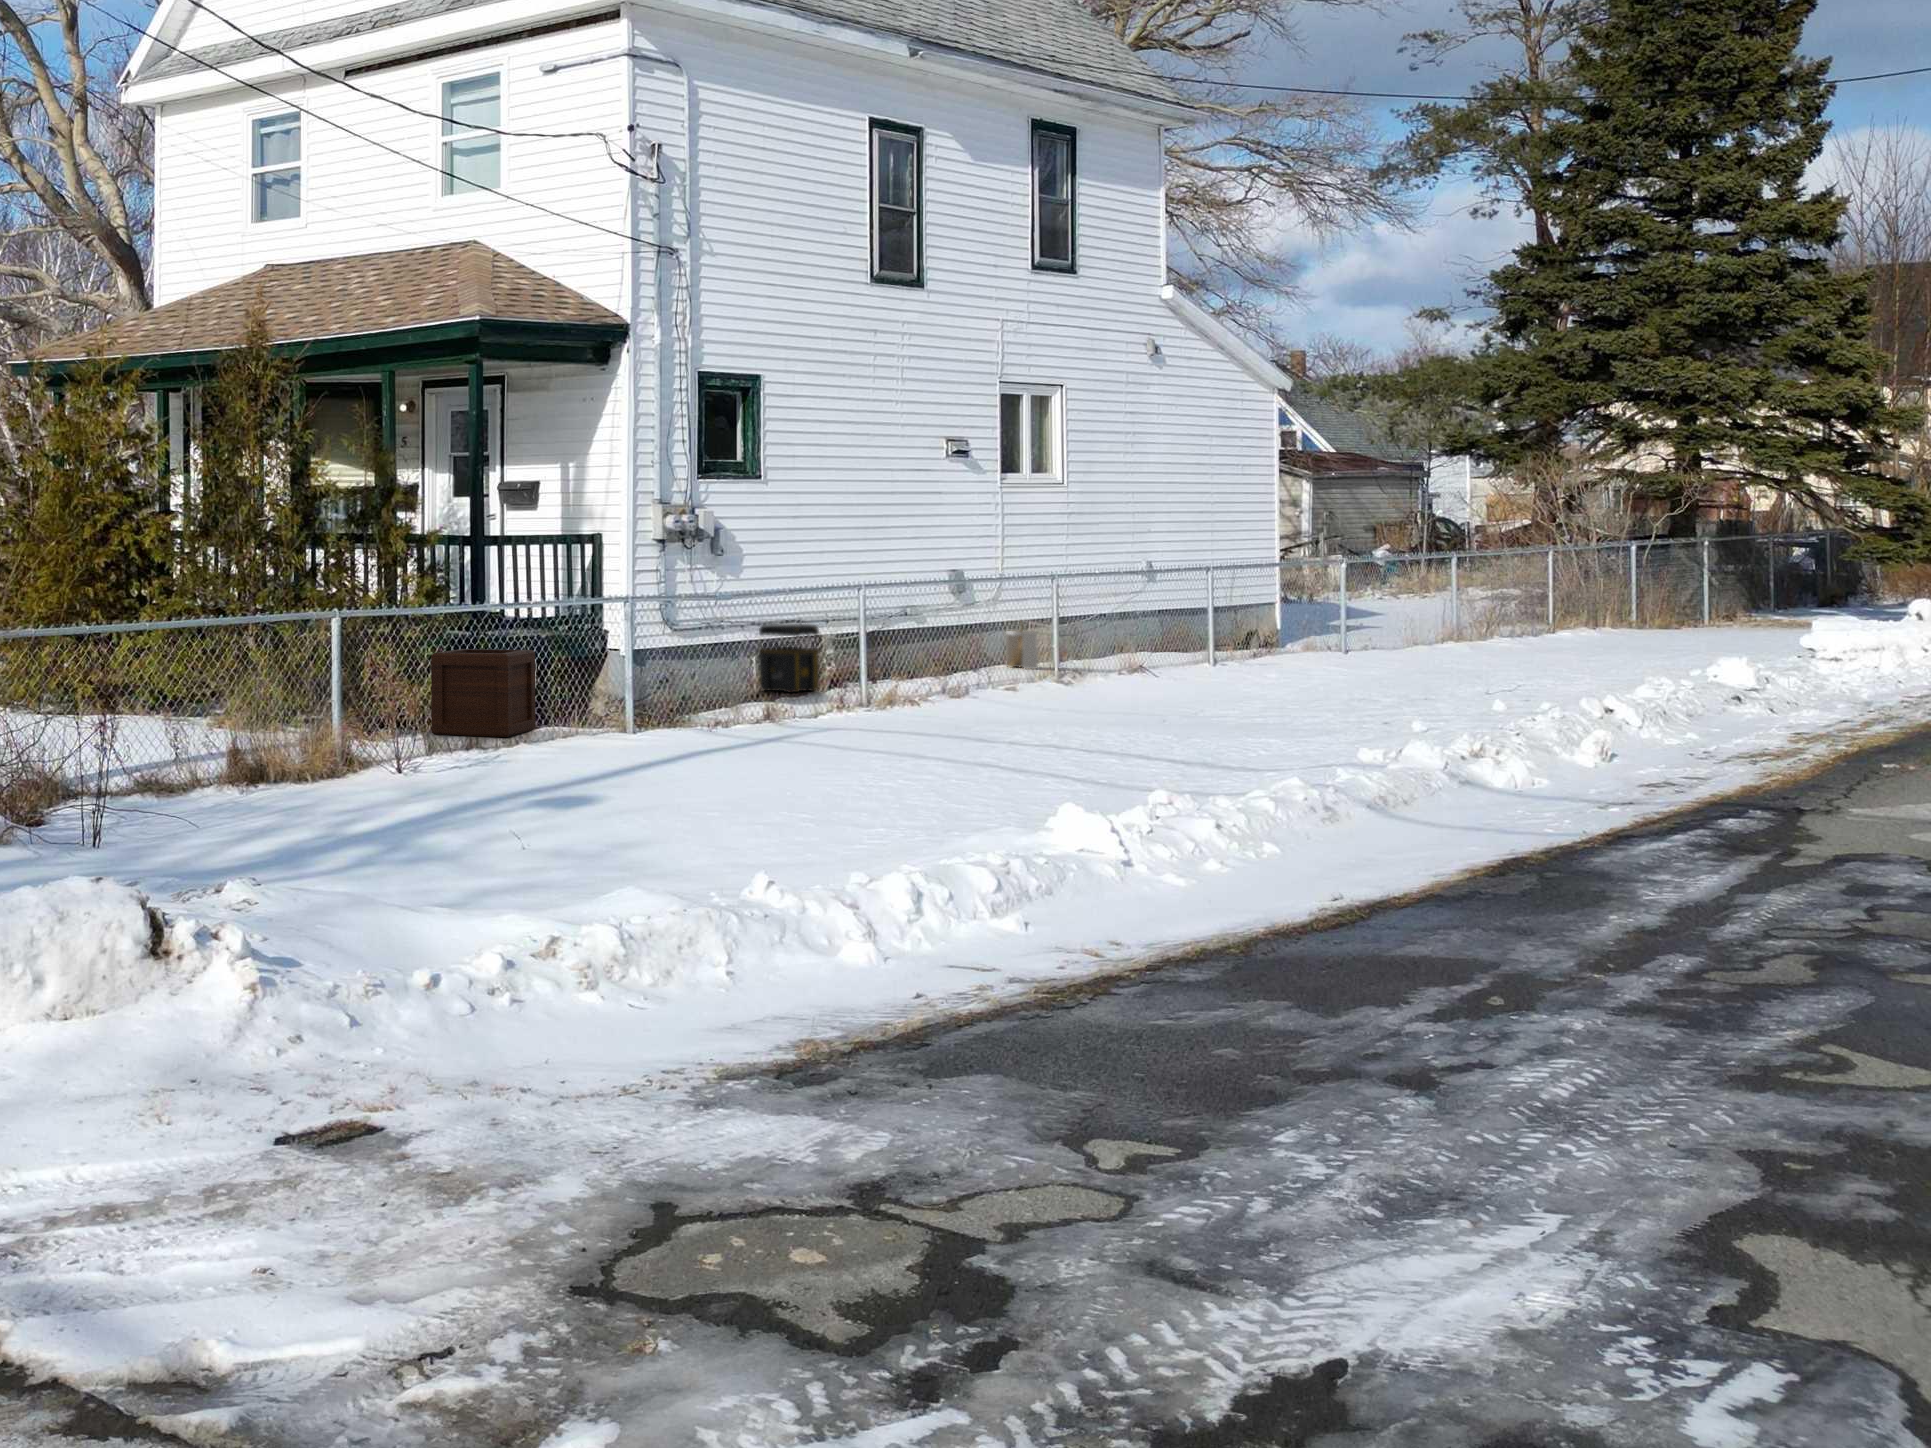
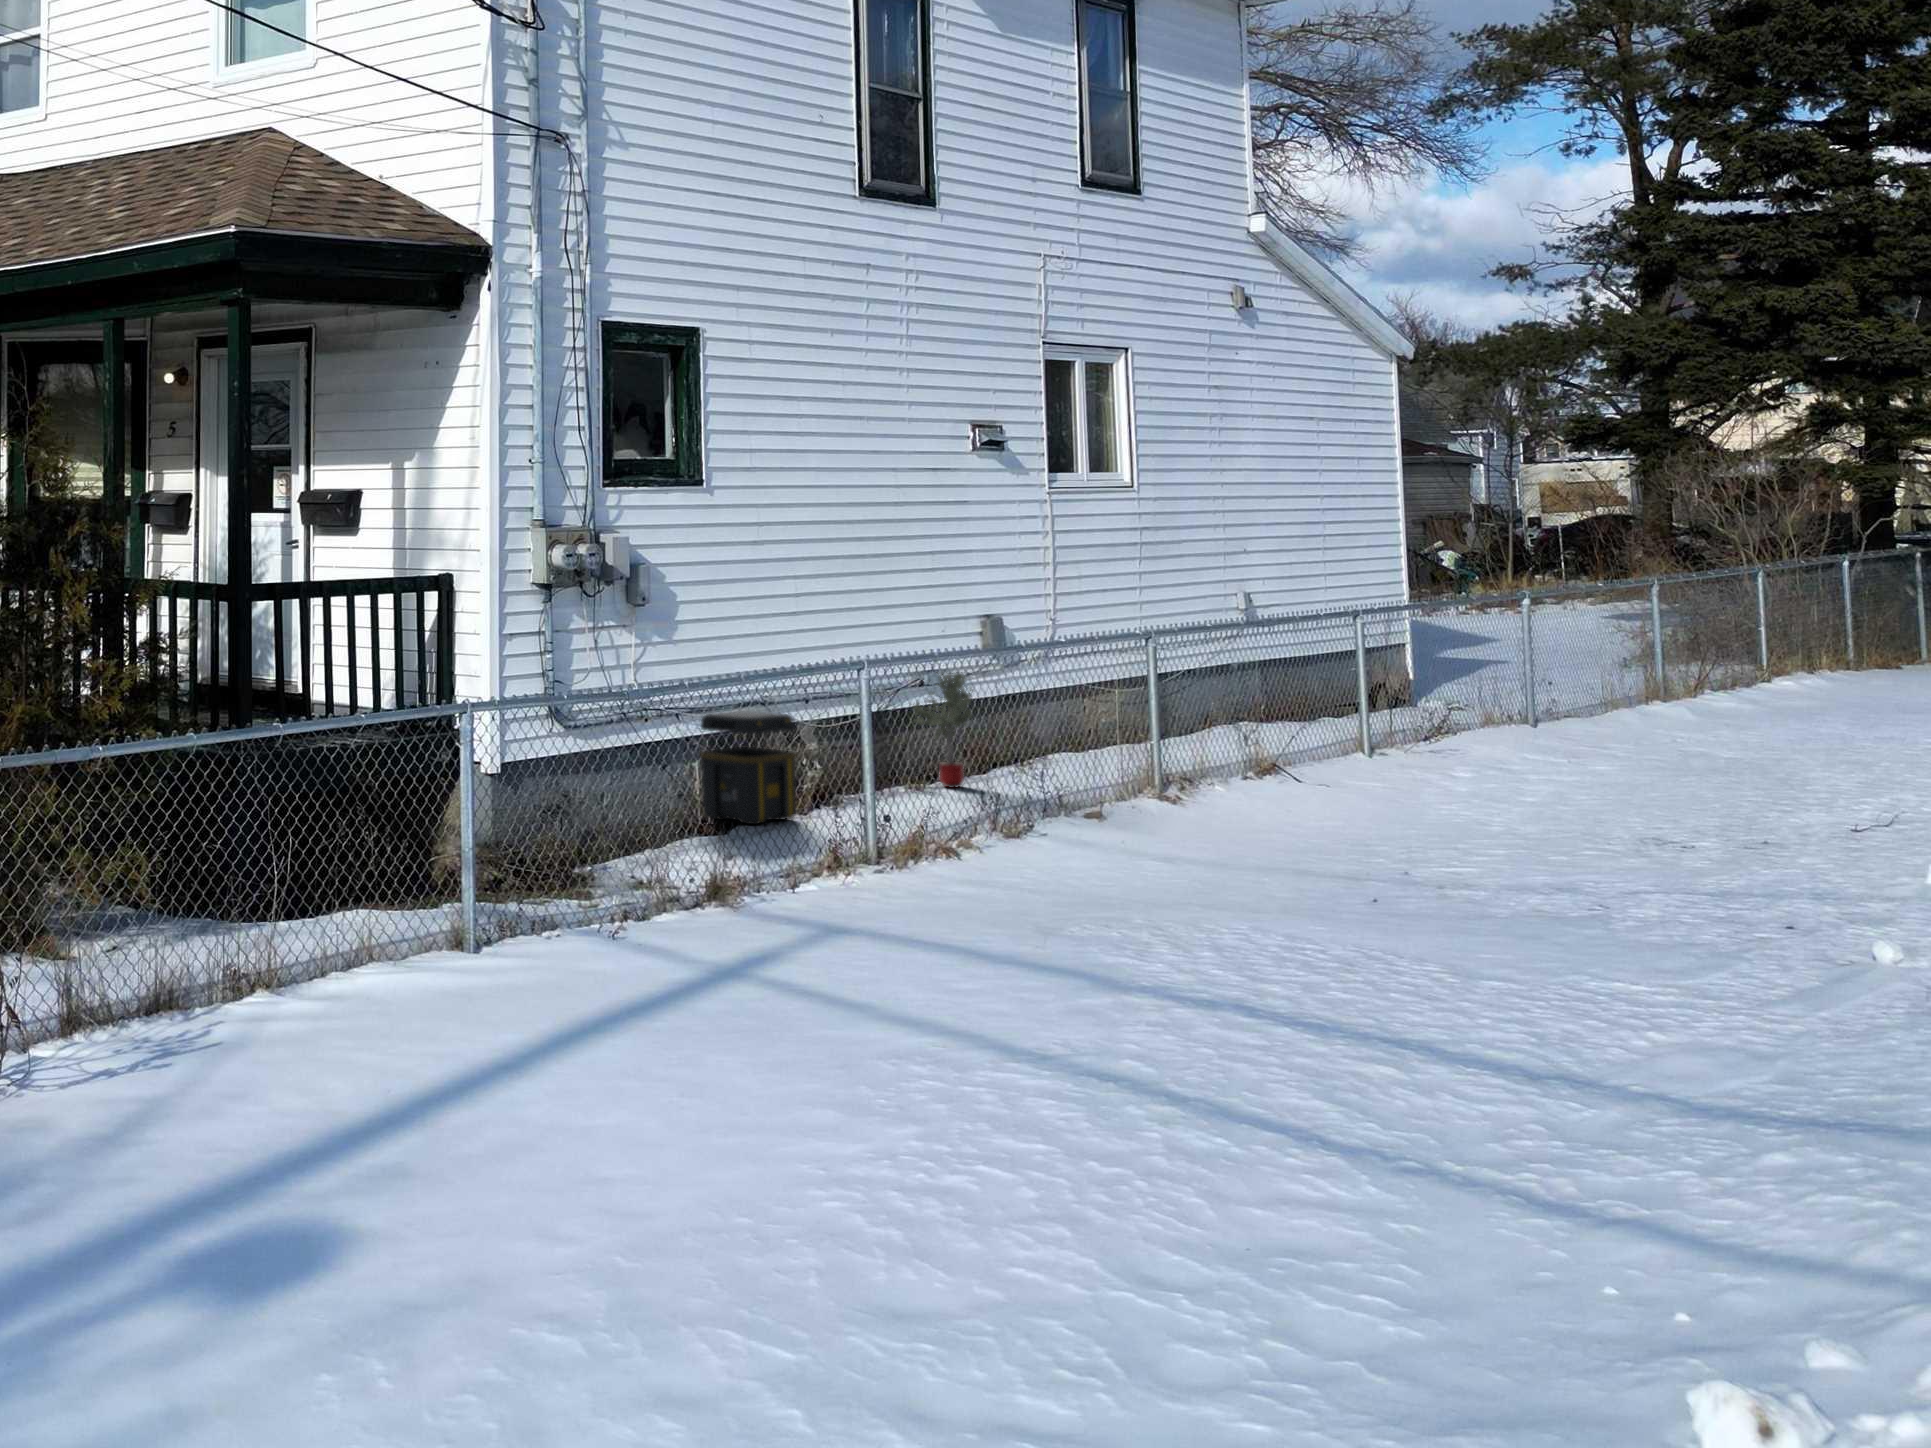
potted tree: none [897,596,940,680] -> present [912,672,973,788]
storage bin: present [1006,630,1038,669] -> none [1065,686,1115,759]
wooden crate: present [431,649,536,737] -> none [98,798,294,977]

